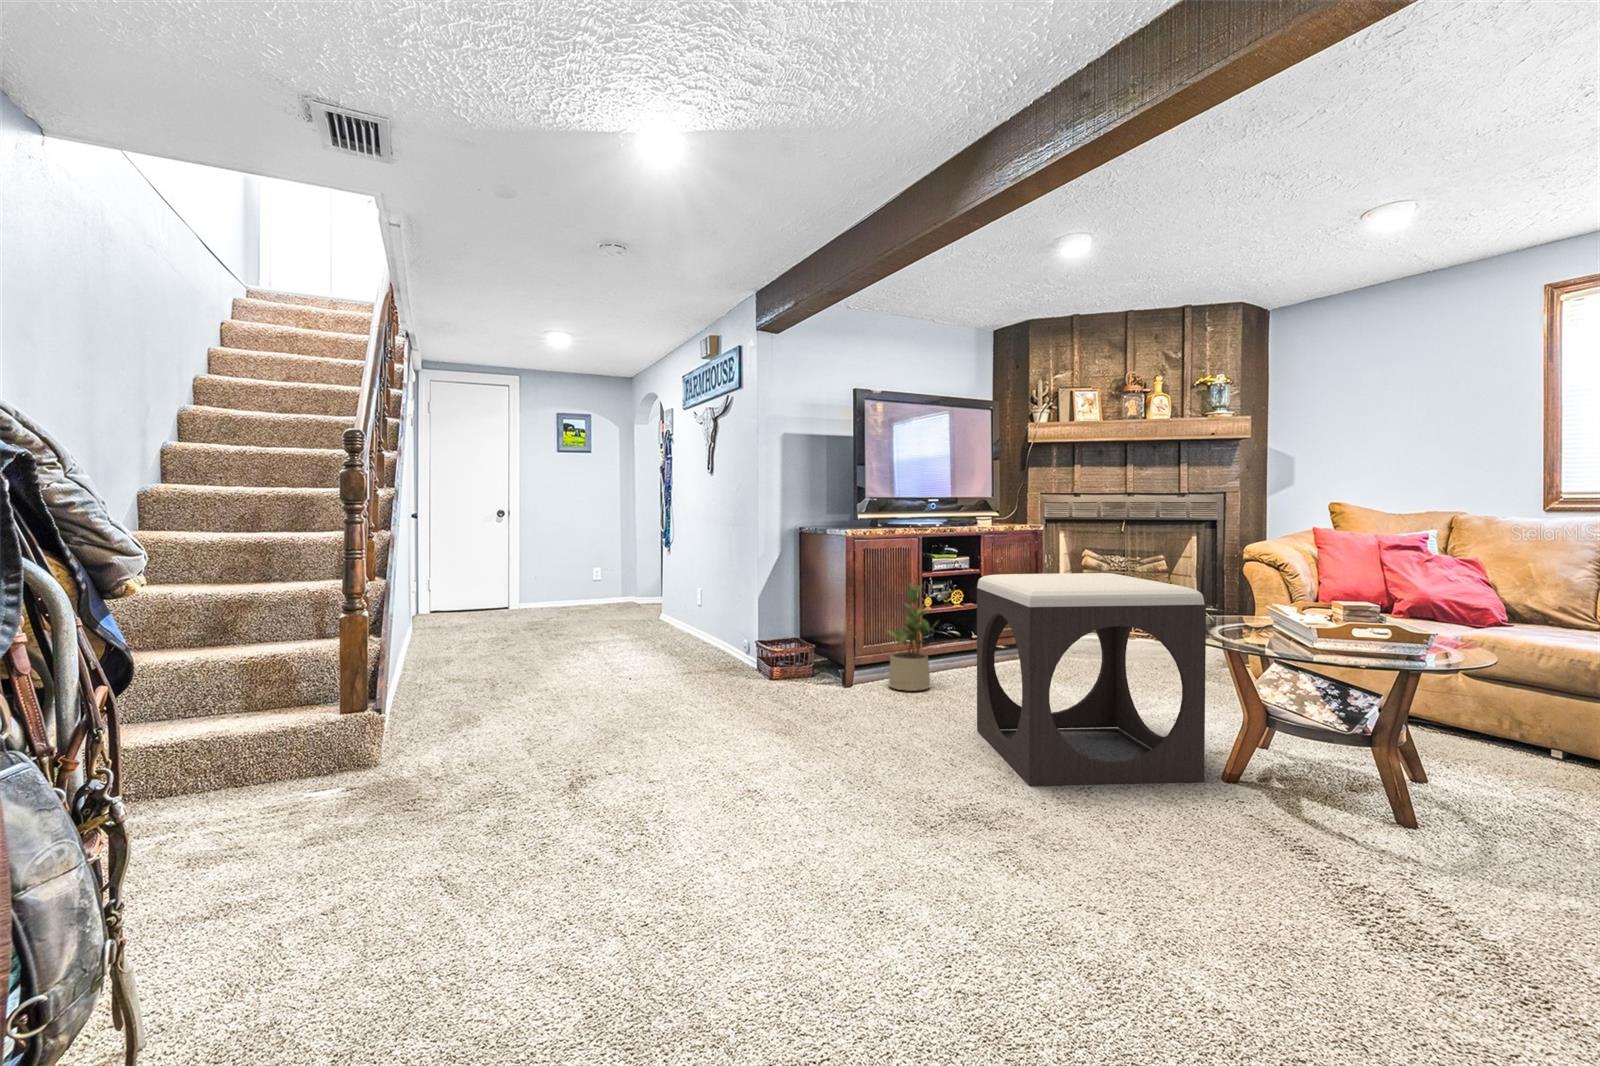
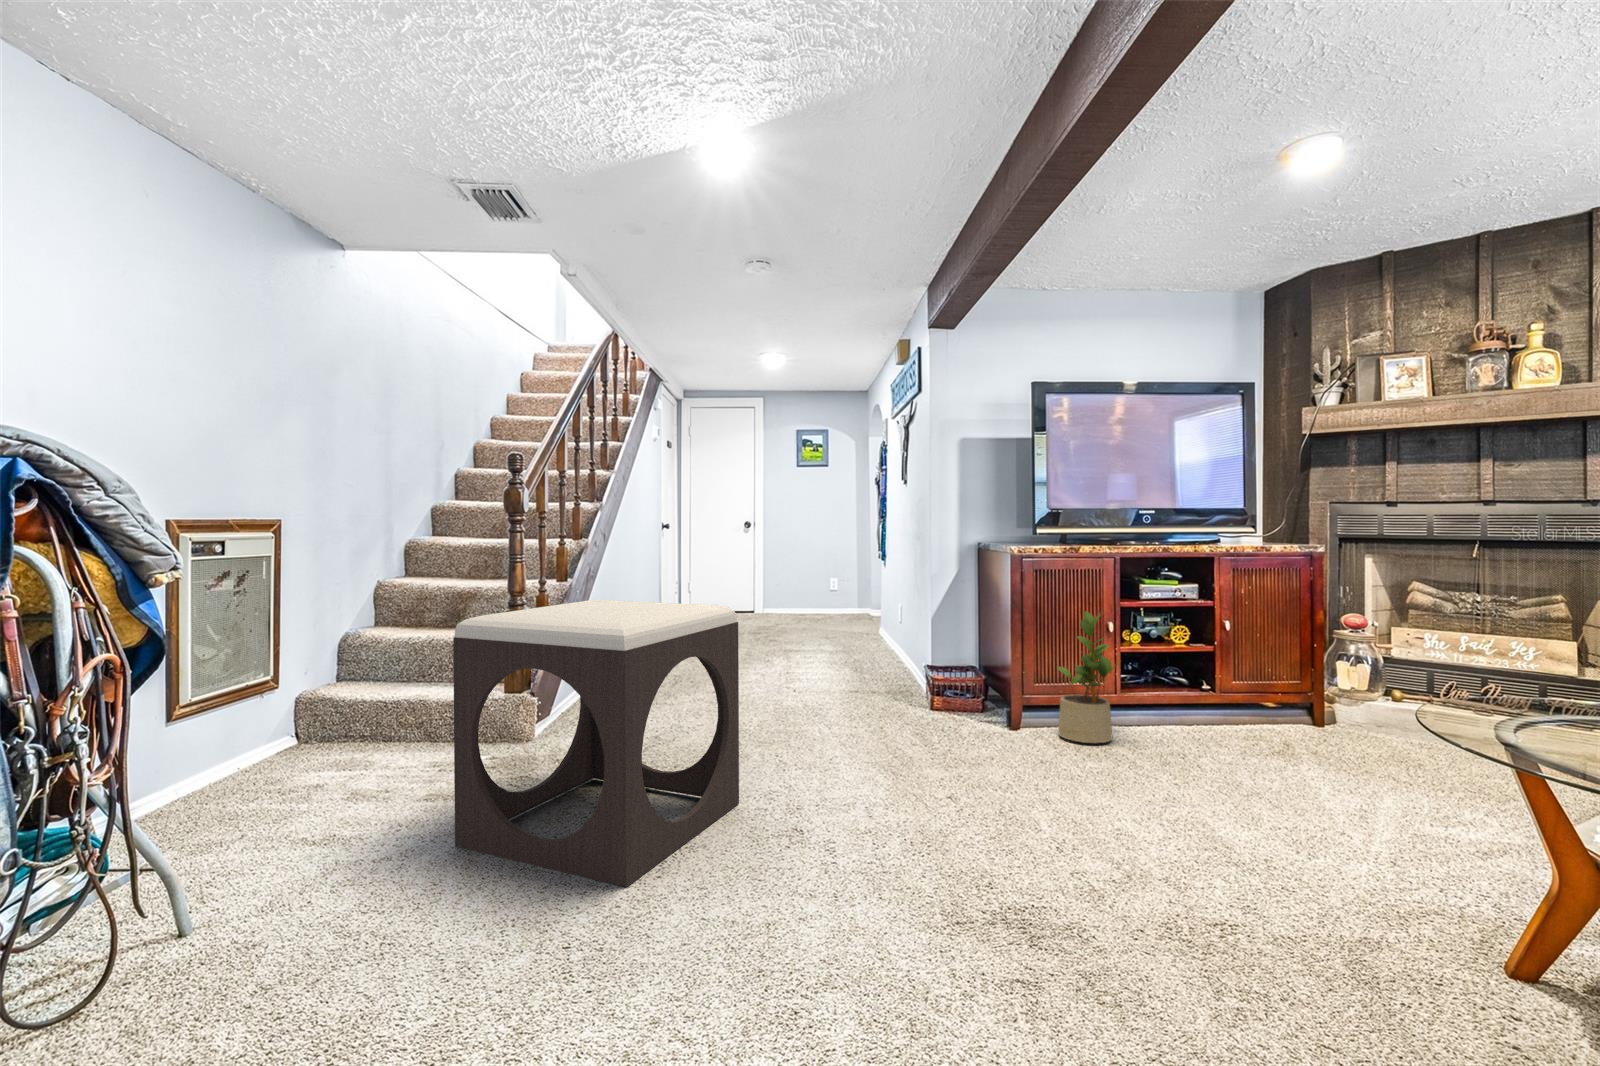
footstool: present [977,573,1206,786] -> present [453,600,739,887]

